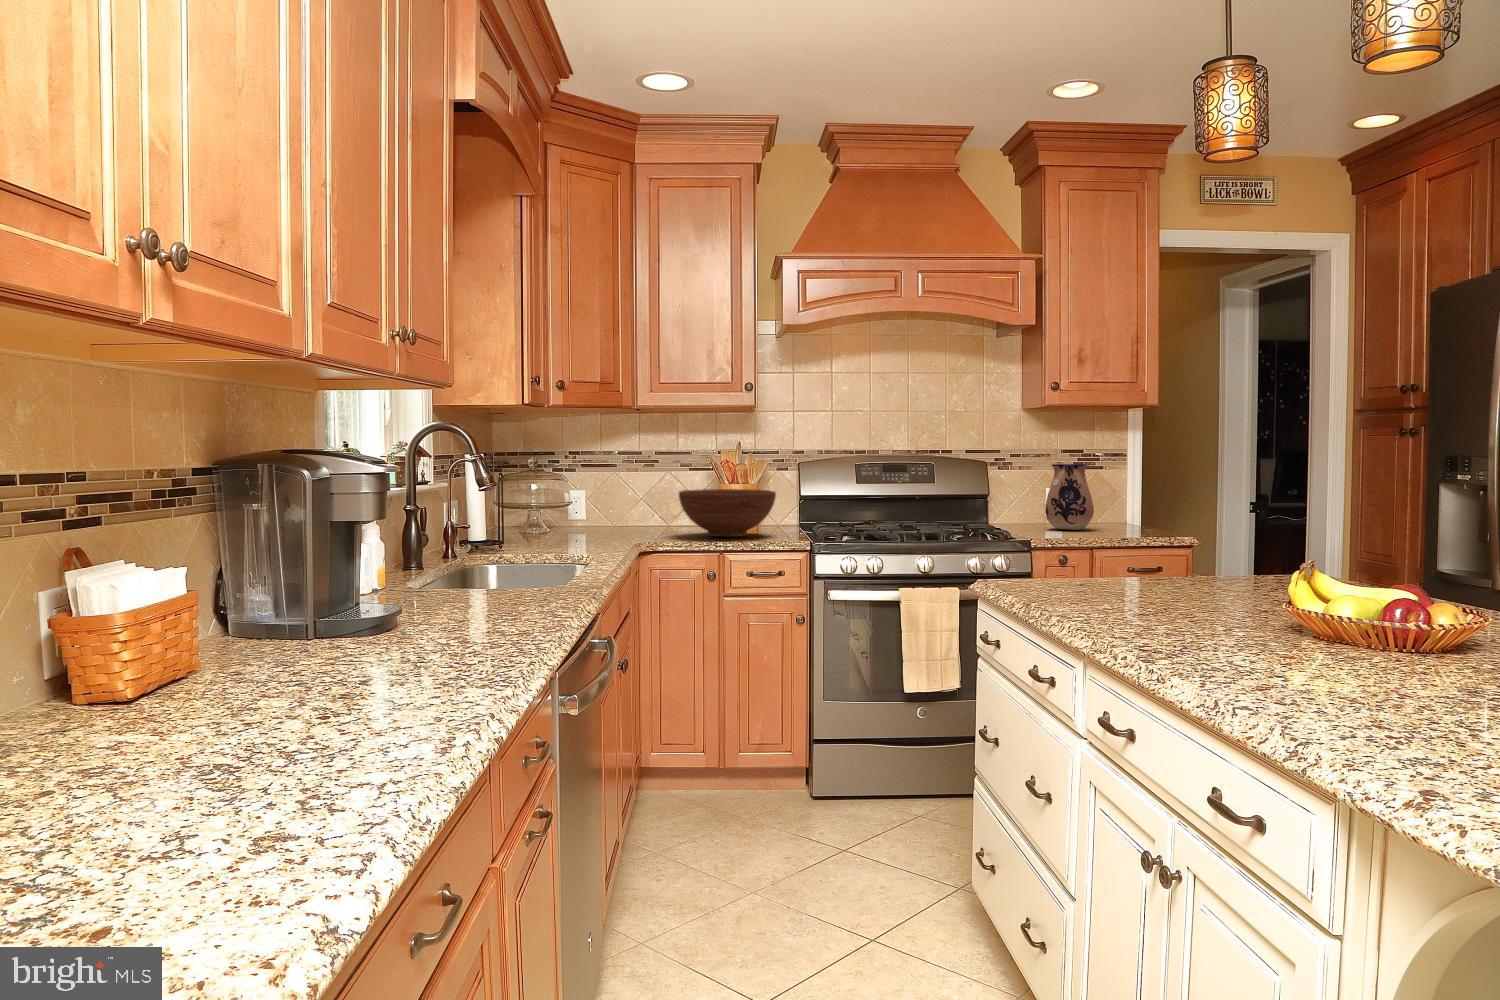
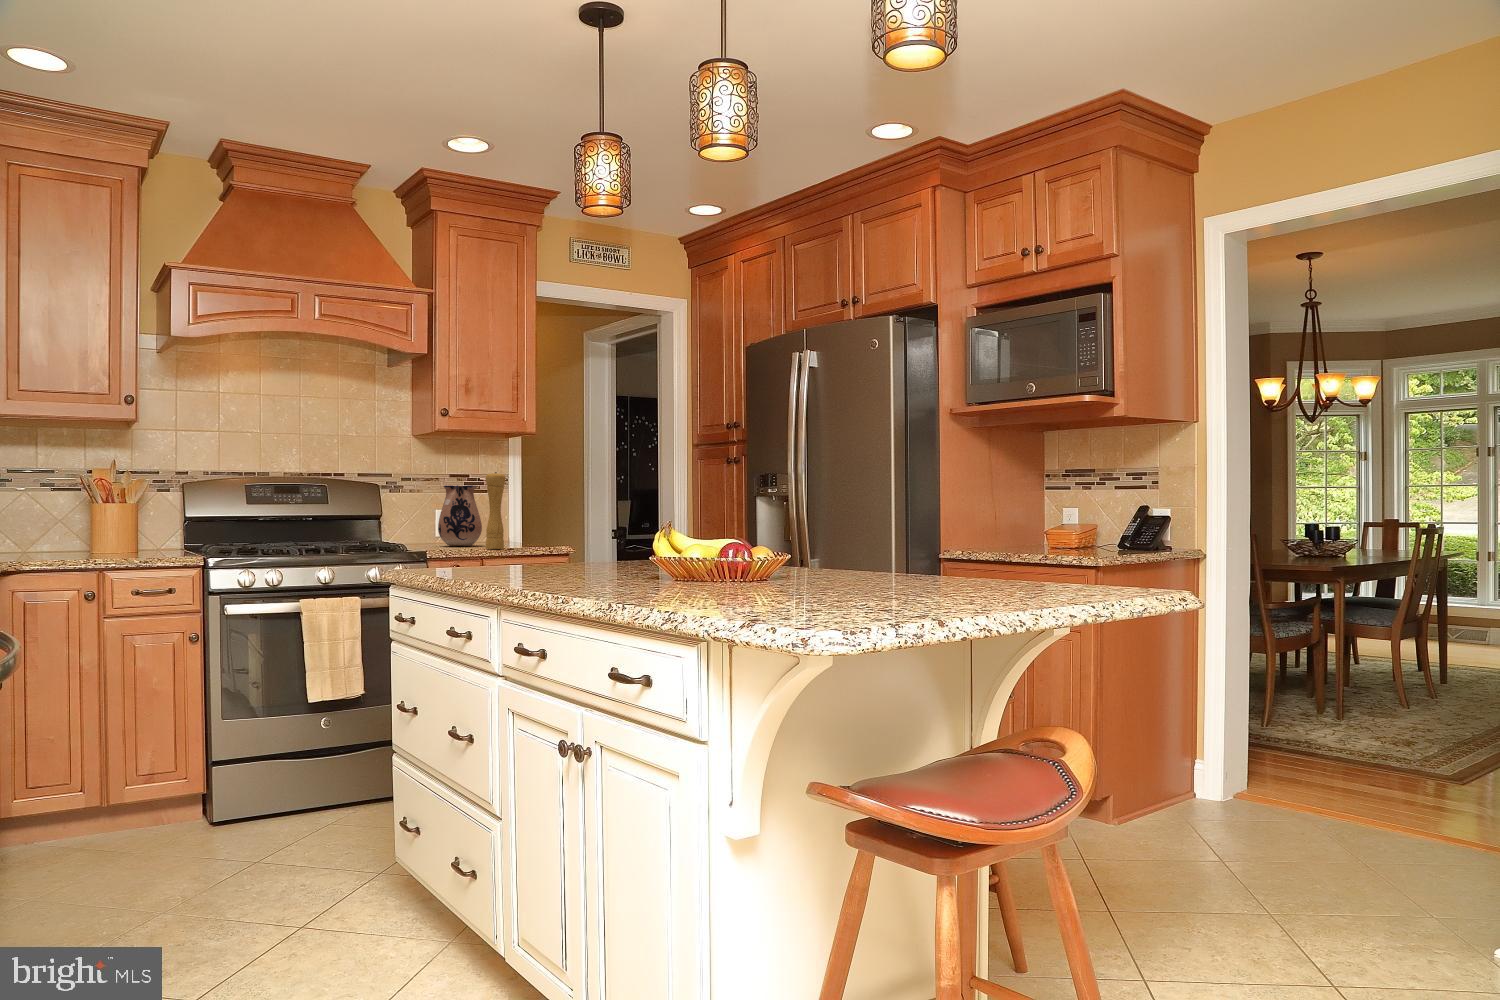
pepper mill: none [1098,451,1122,538] -> present [486,472,505,549]
fruit bowl: present [679,489,776,537] -> none [45,507,163,556]

